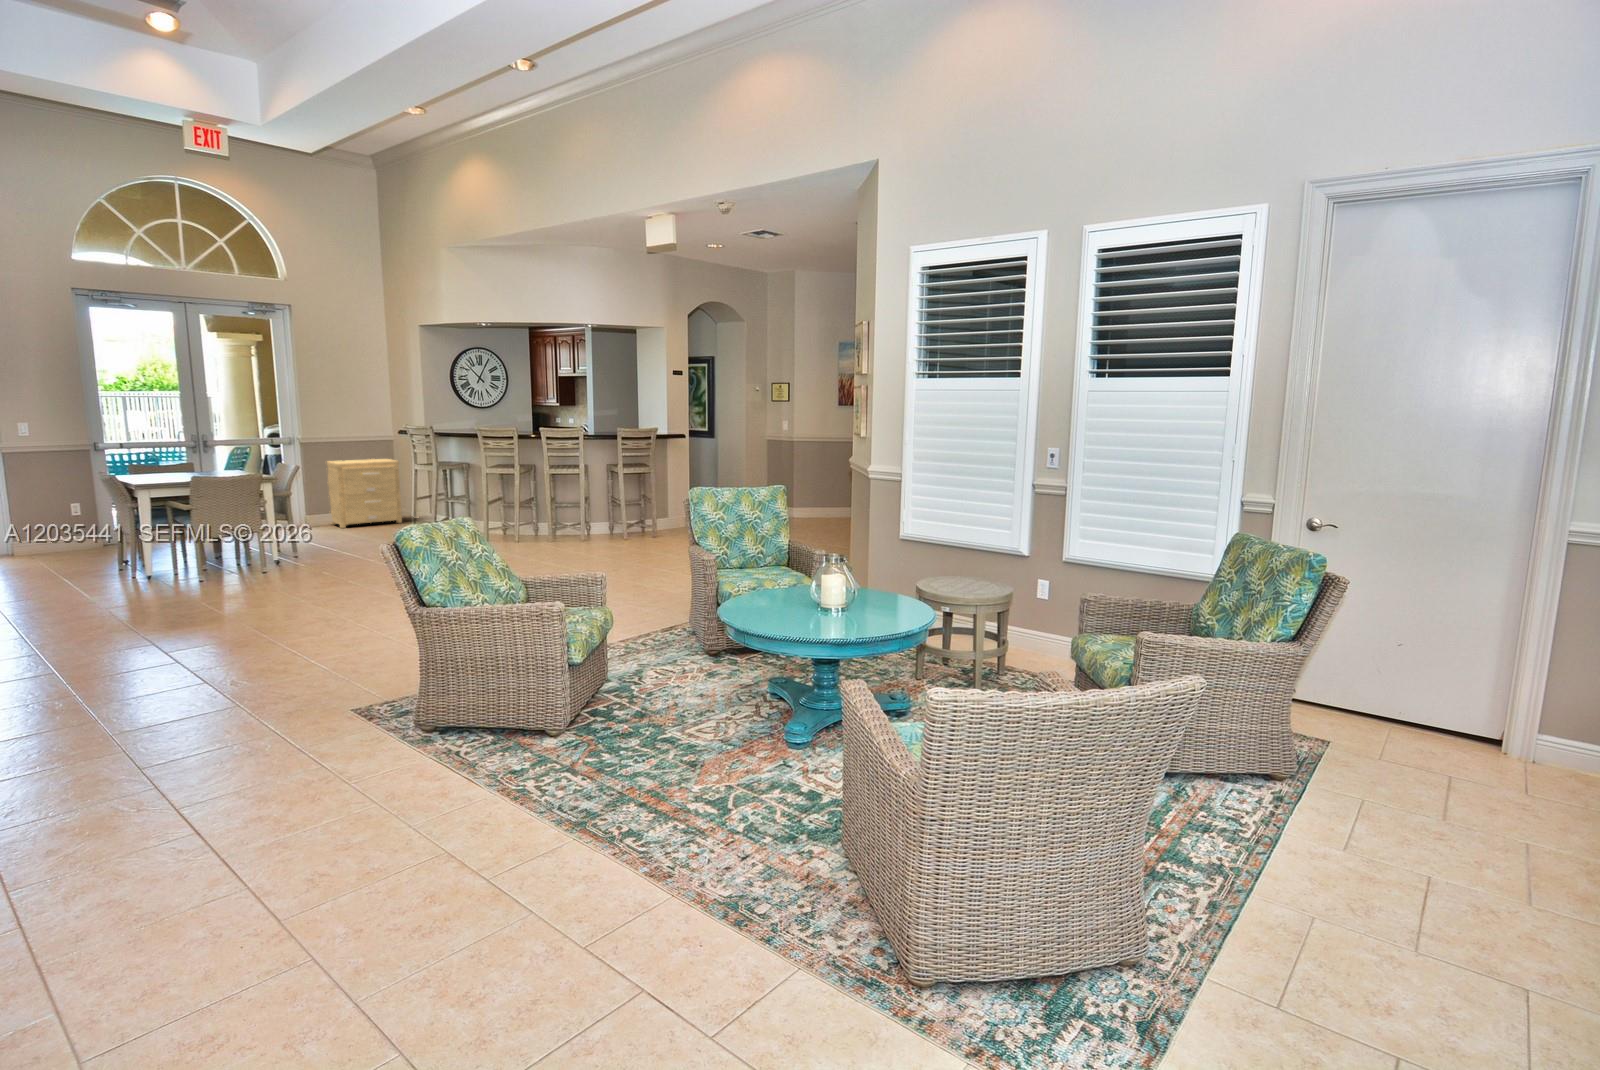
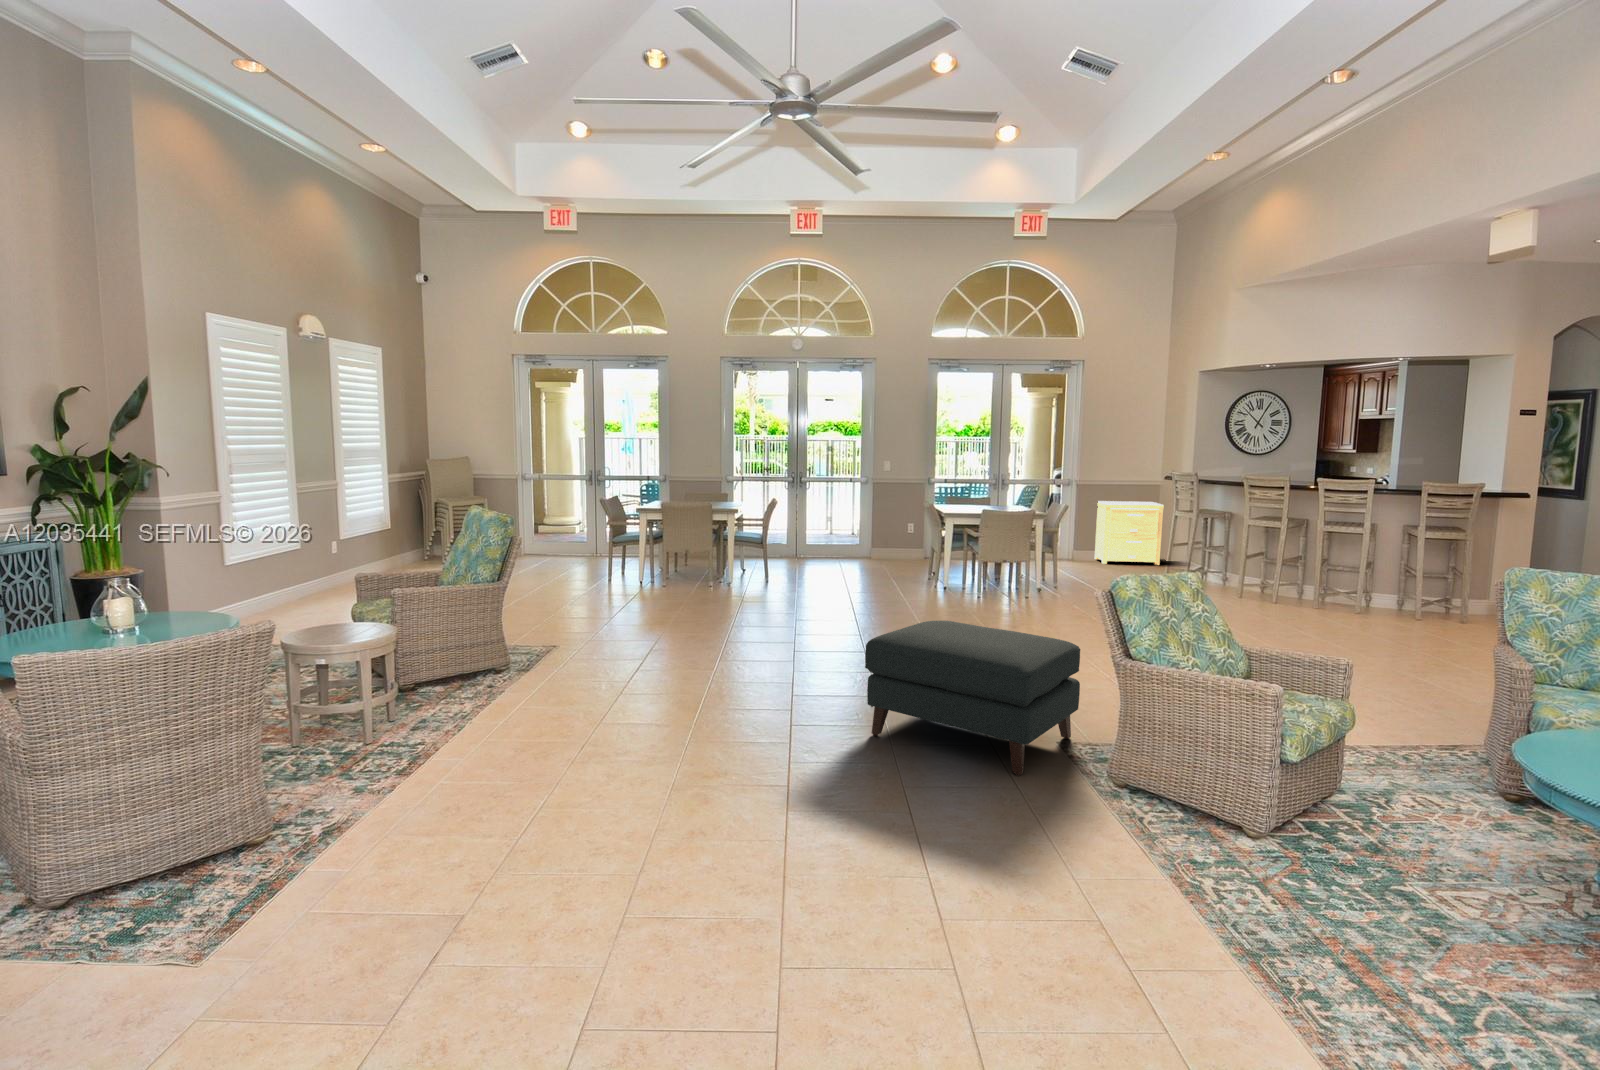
ottoman: none [82,603,370,763] -> present [865,621,1080,776]

